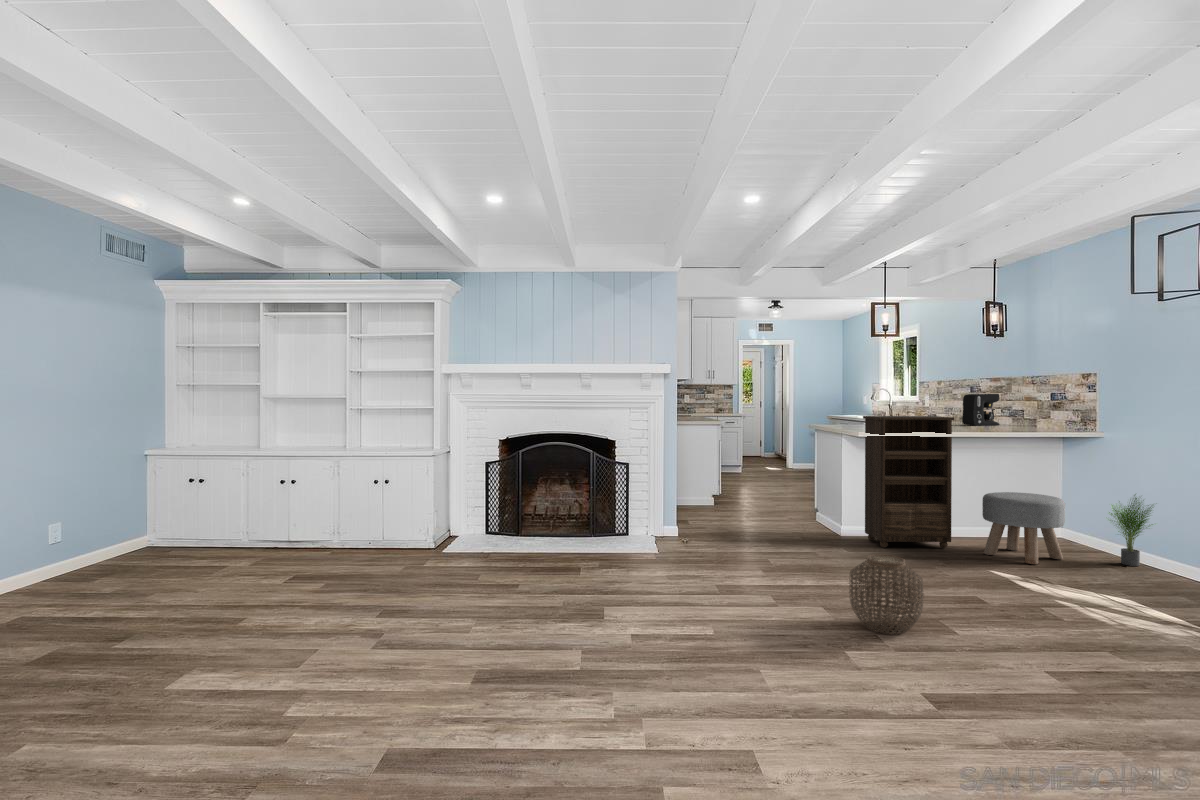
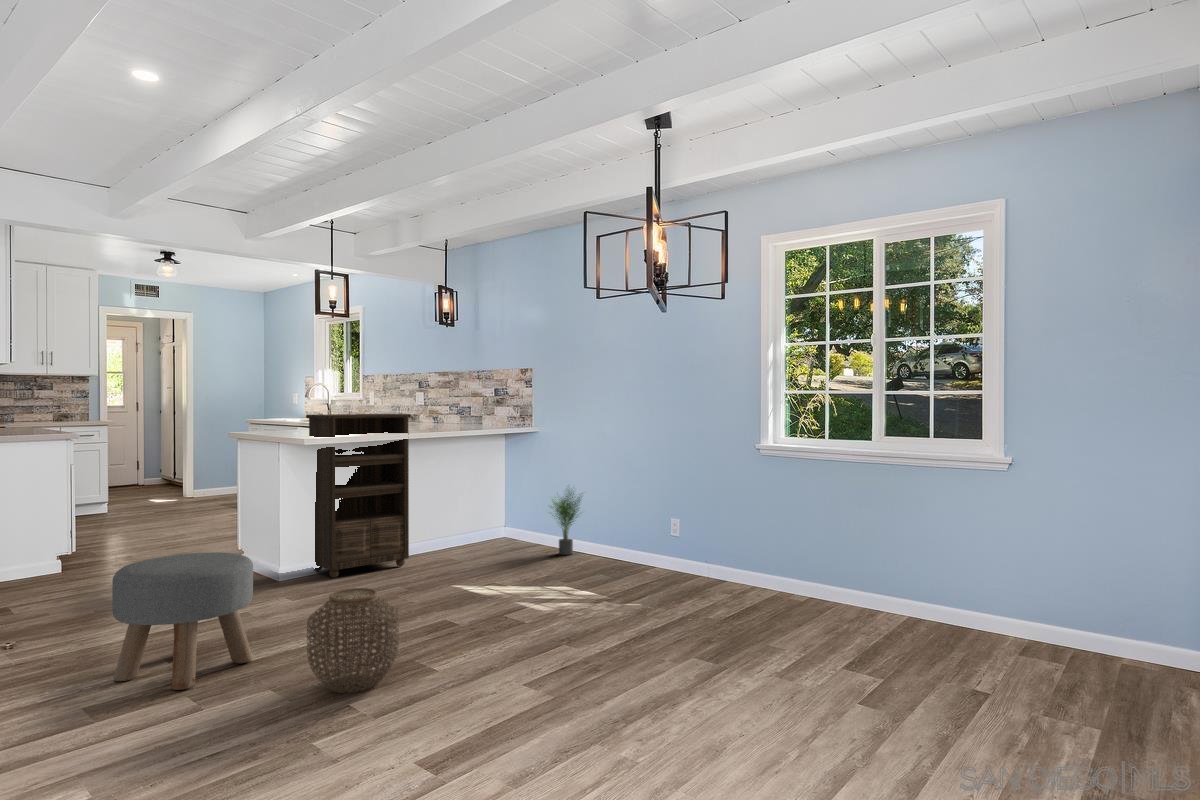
coffee maker: present [962,394,999,426] -> none [412,389,448,424]
ottoman: present [982,492,1065,564] -> present [112,552,253,690]

